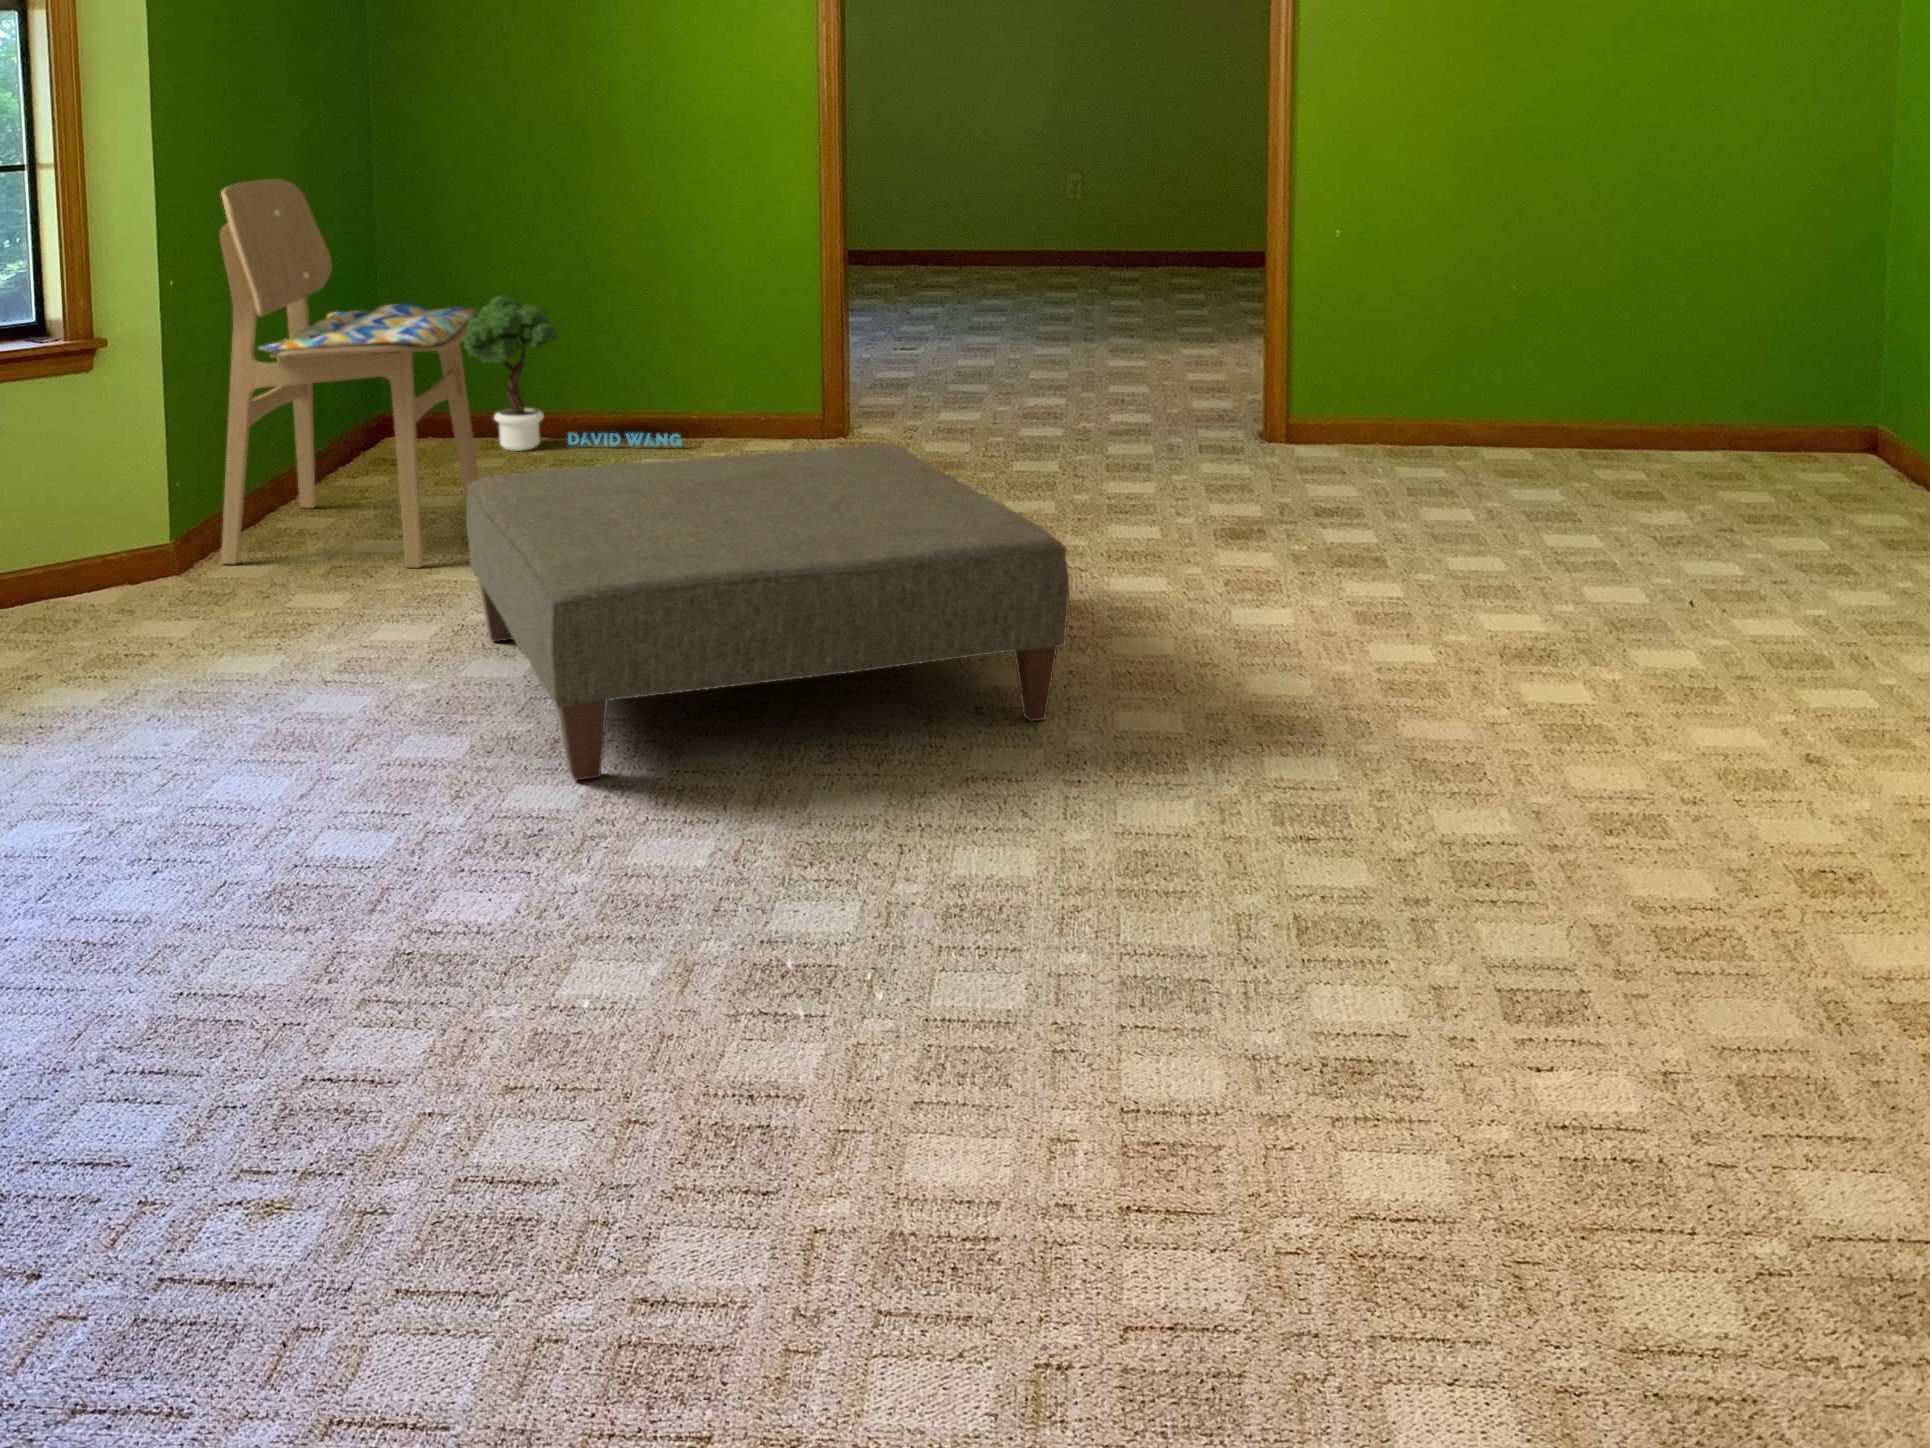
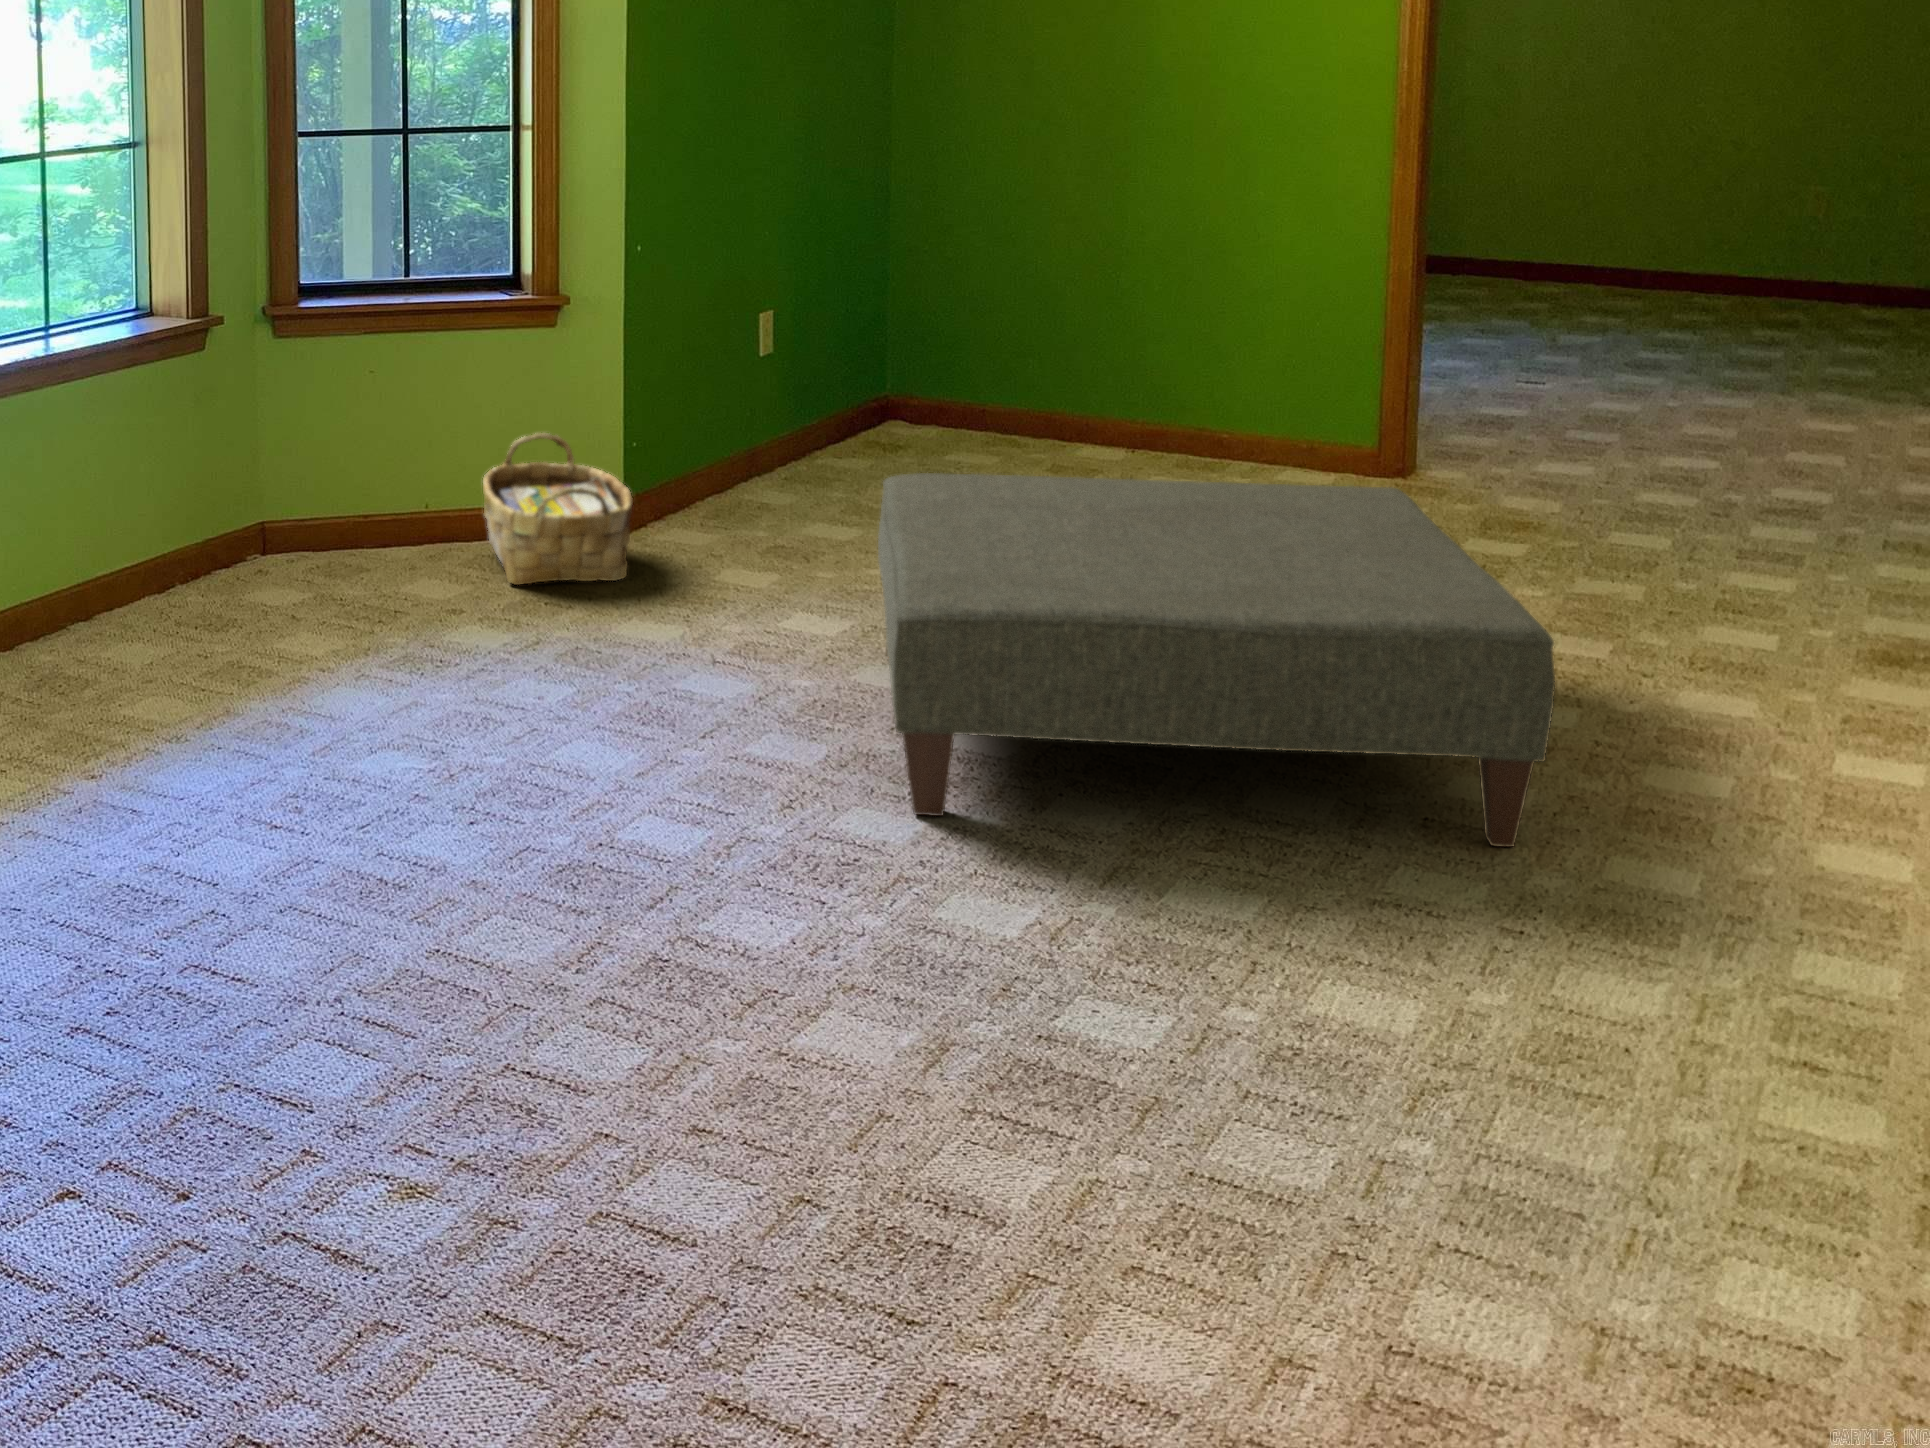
dining chair: present [220,179,479,568] -> none [670,147,960,561]
potted tree: present [463,296,682,451] -> none [964,281,1206,463]
woven basket: none [32,479,200,636] -> present [483,433,633,585]

